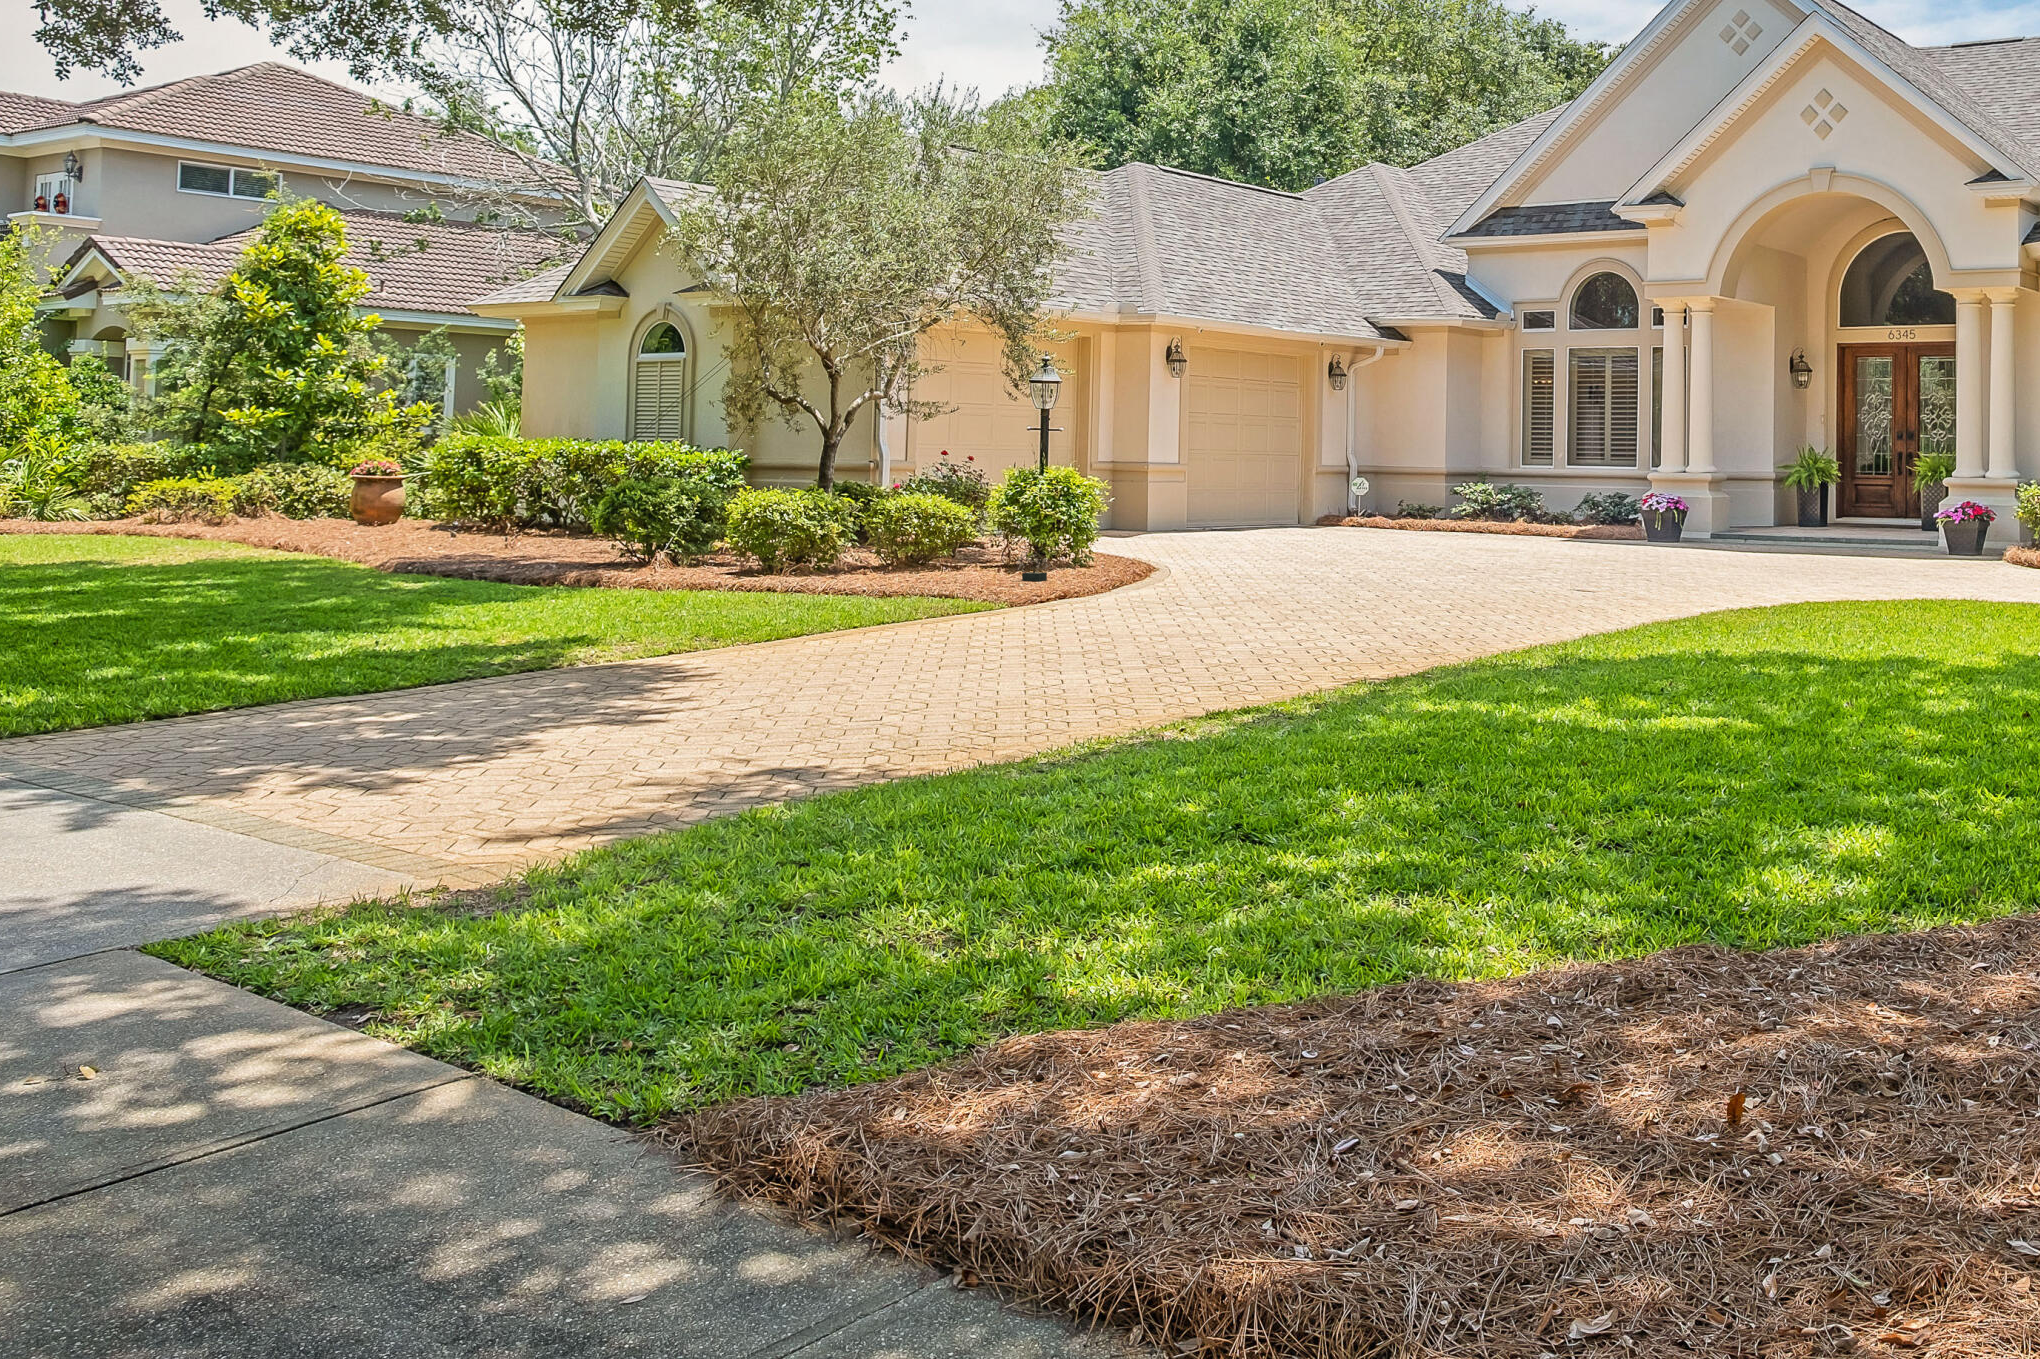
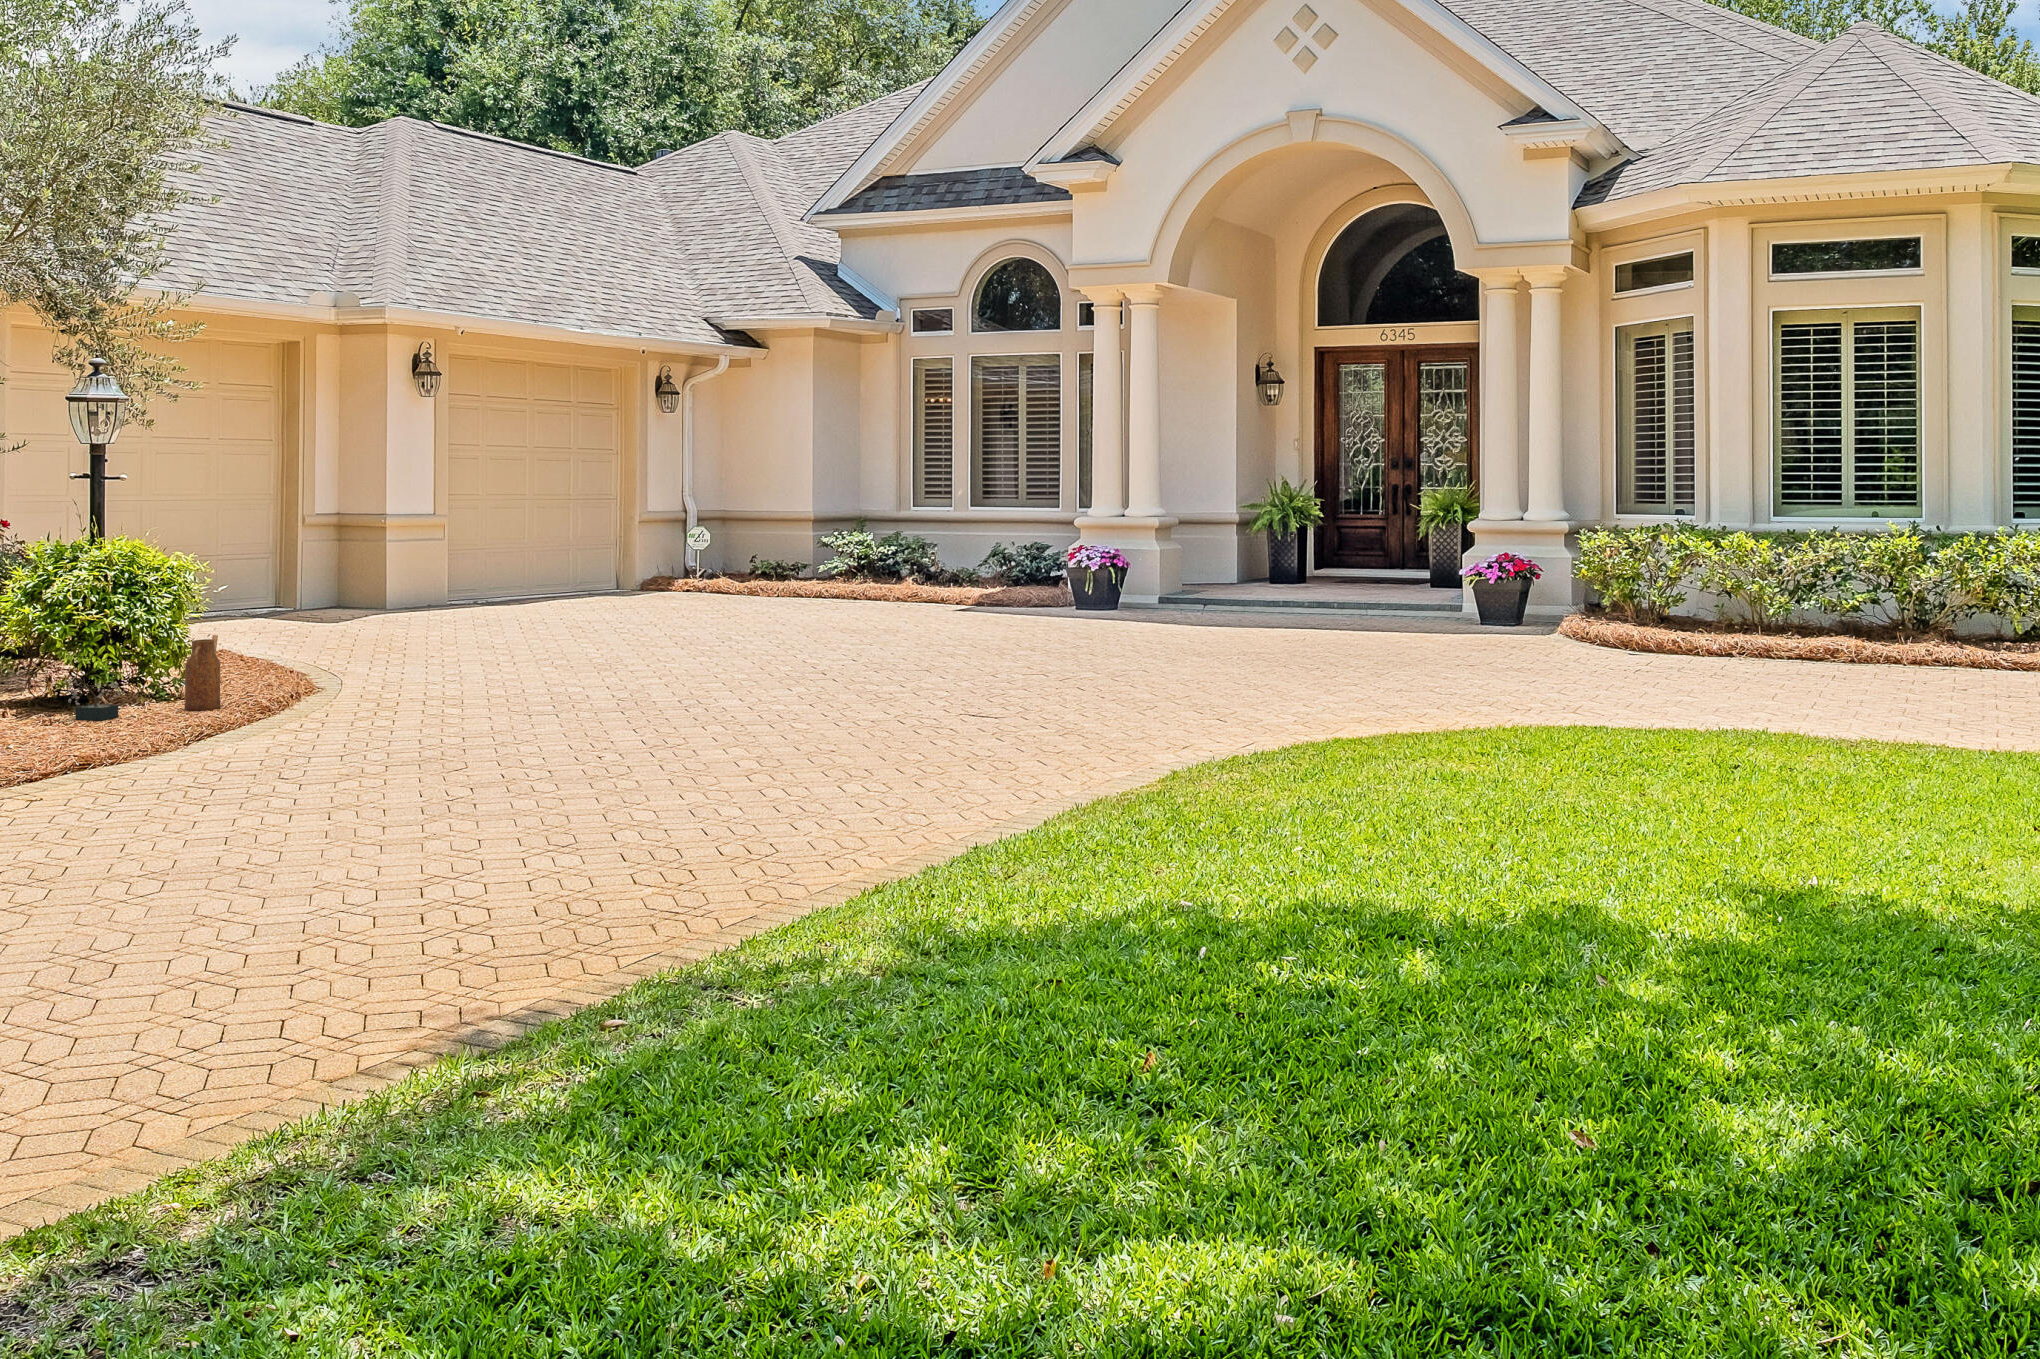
watering can: none [1082,532,1103,578] -> present [185,635,221,711]

